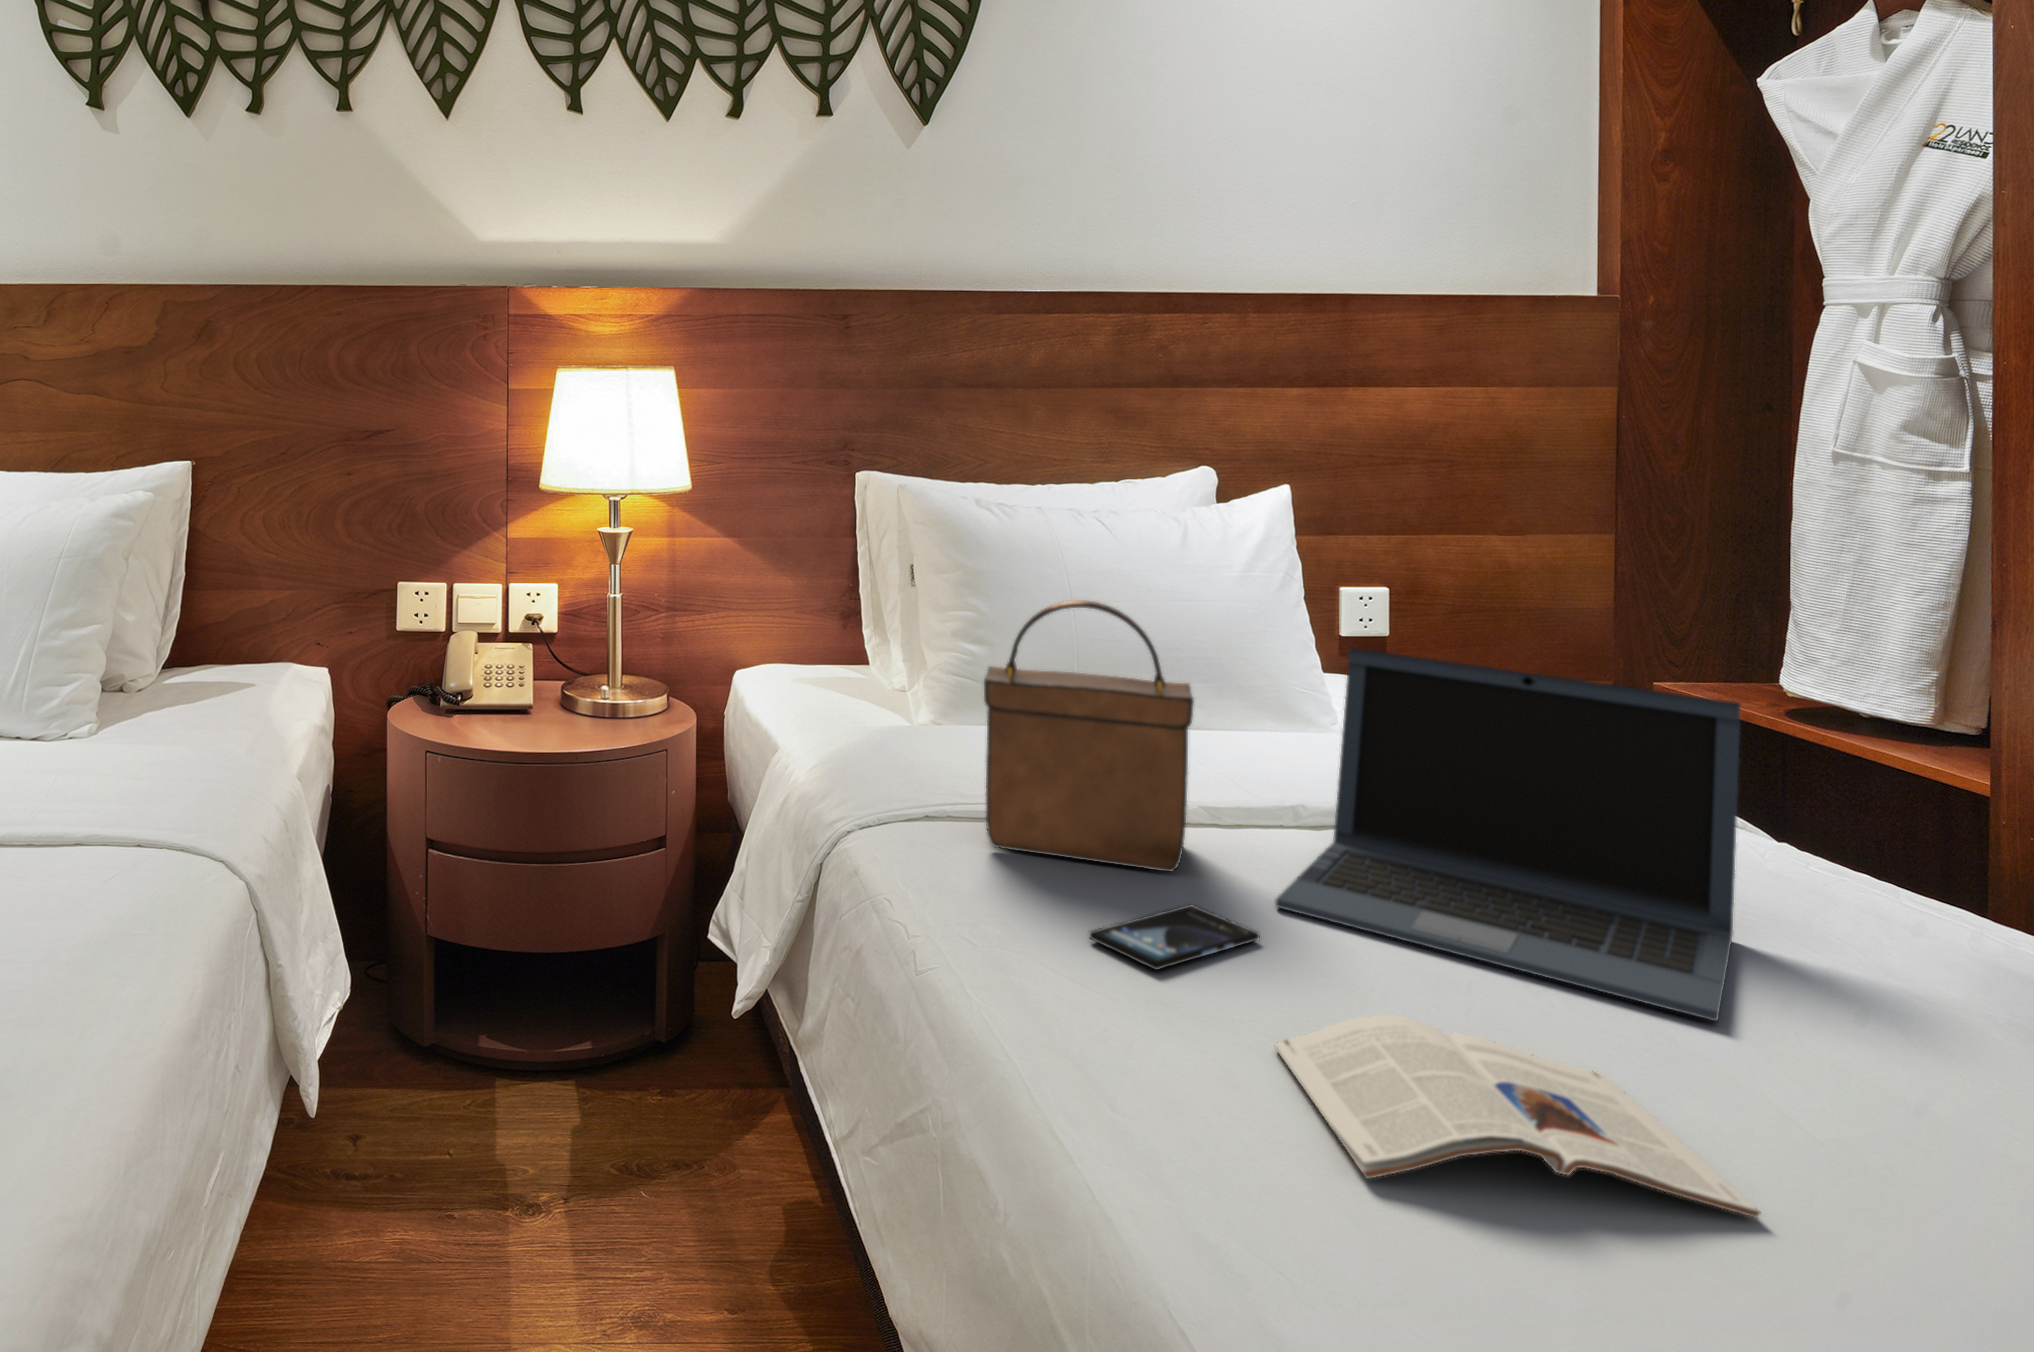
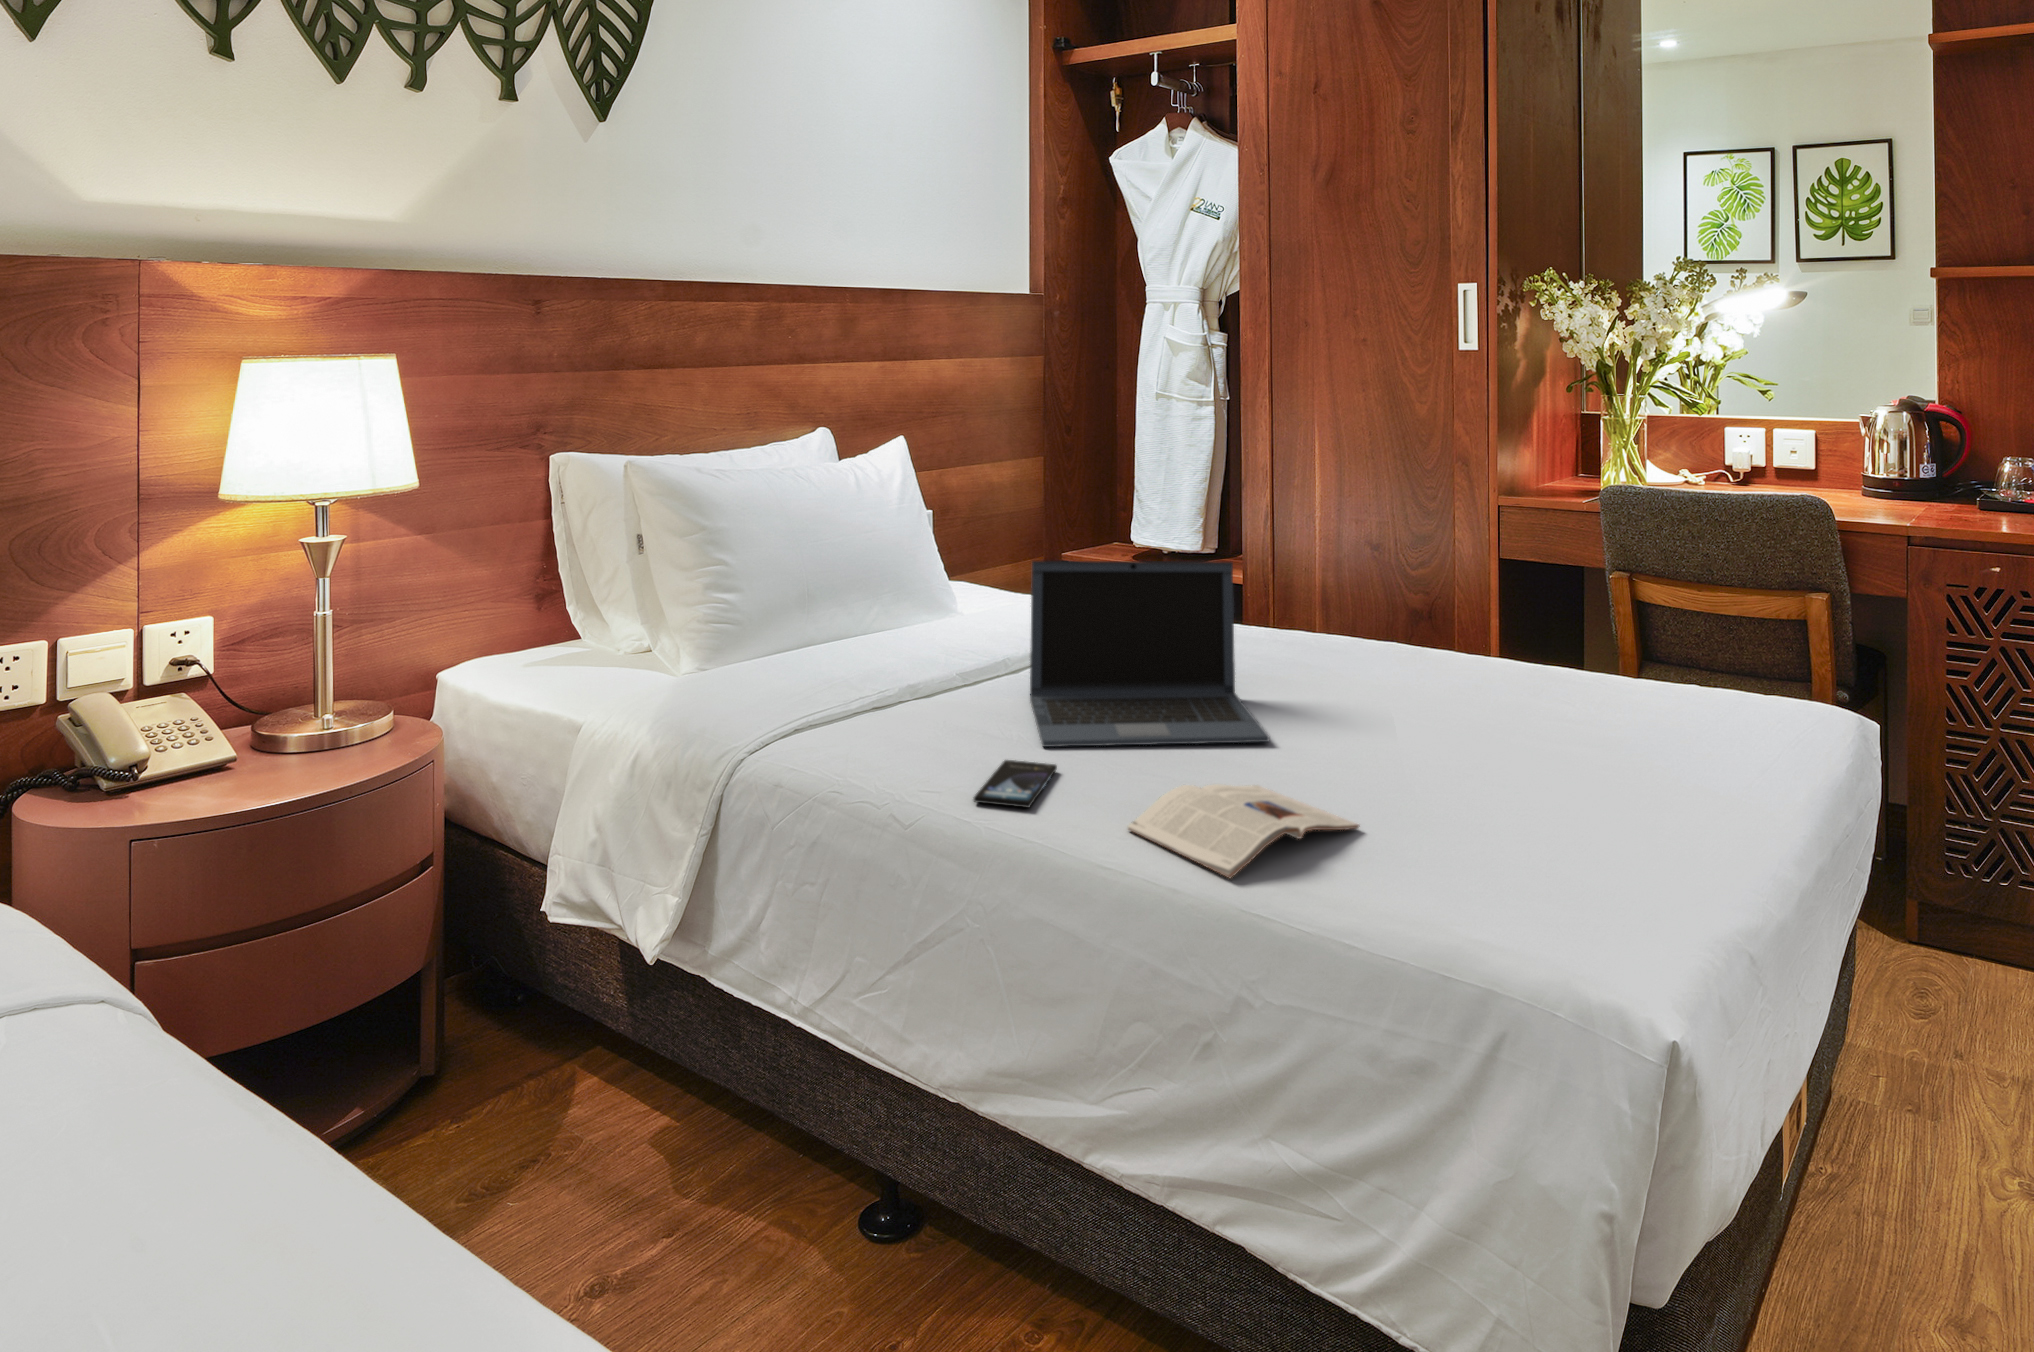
handbag: present [984,600,1194,872] -> none [819,553,982,760]

